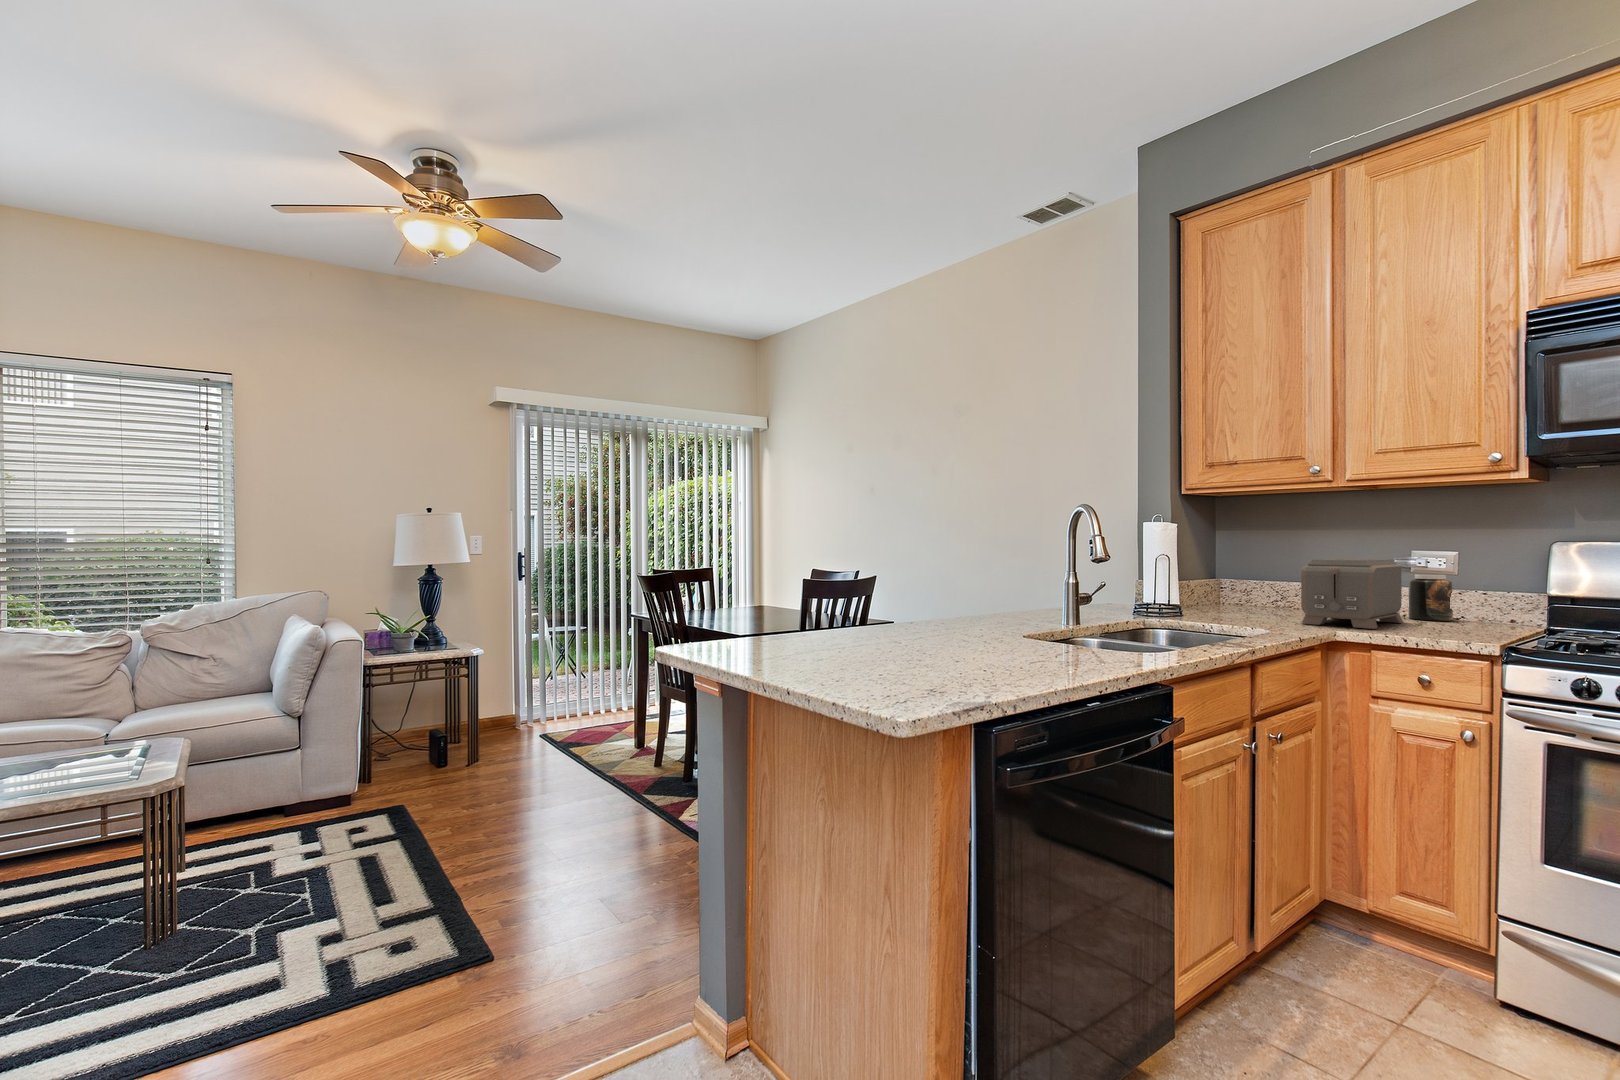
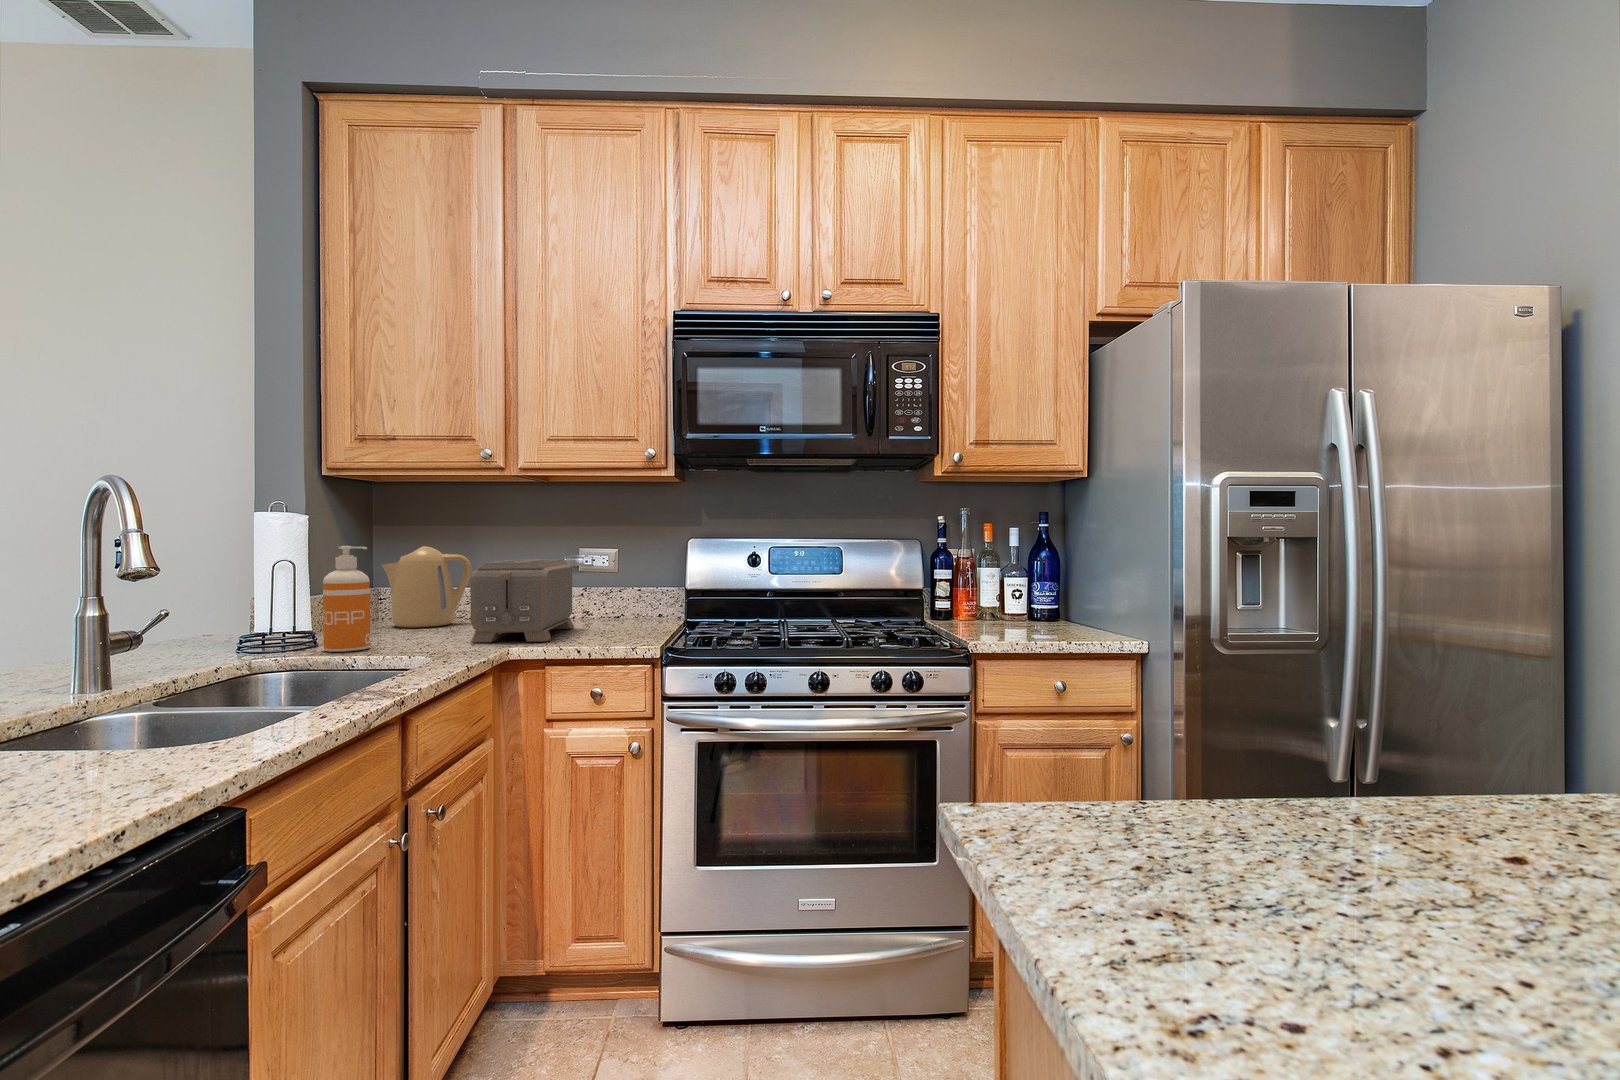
soap dispenser: none [1187,545,1221,620] -> present [323,546,370,652]
kettle: none [1224,546,1300,611] -> present [382,546,472,628]
jar: present [1408,574,1453,621] -> none [578,573,616,622]

